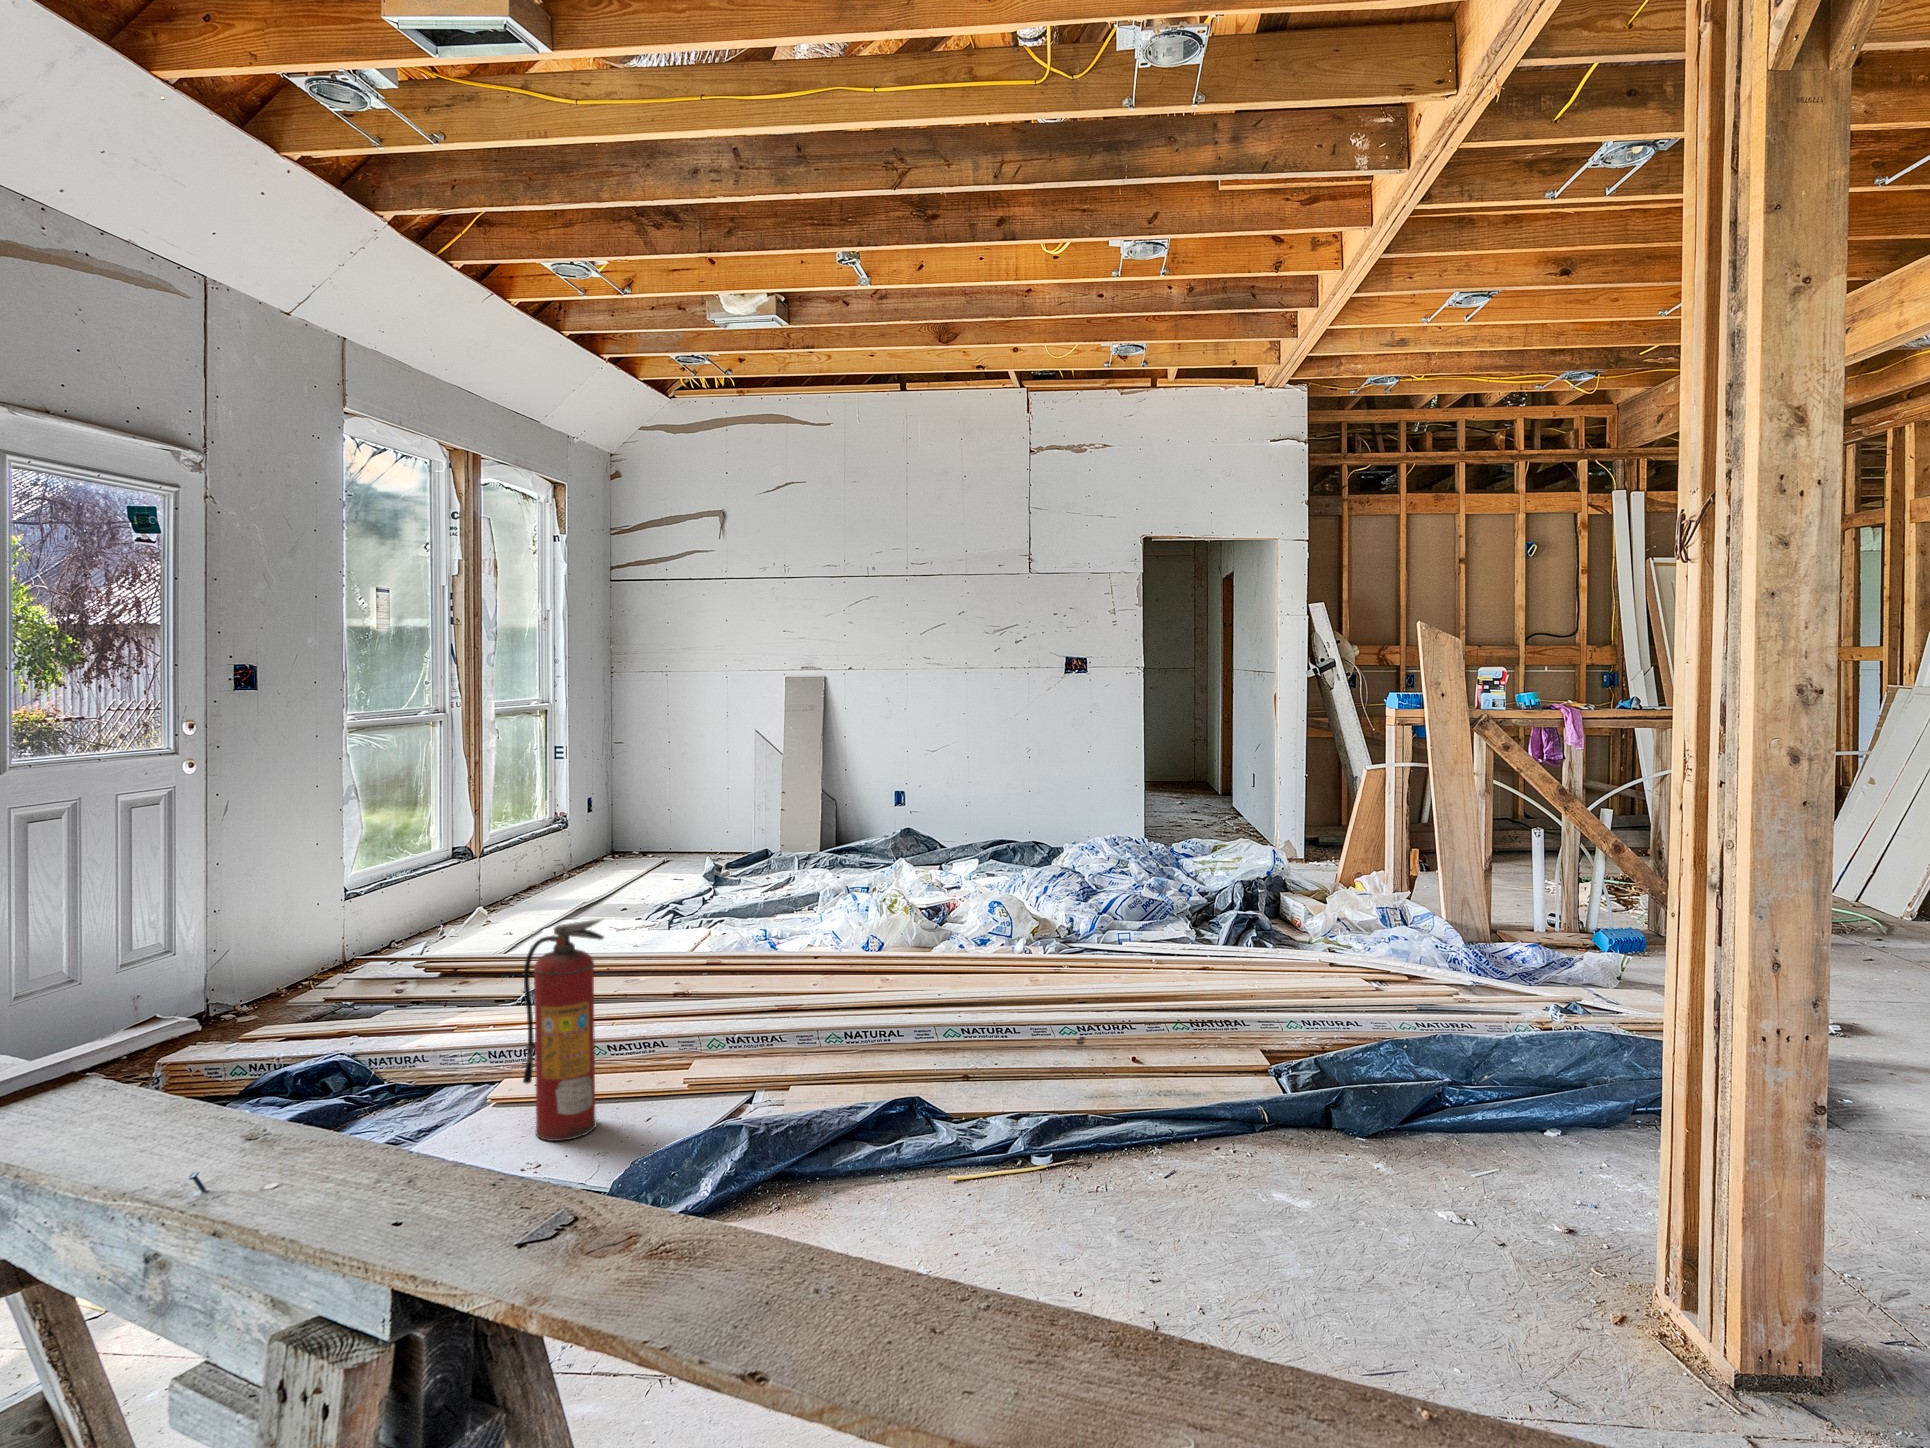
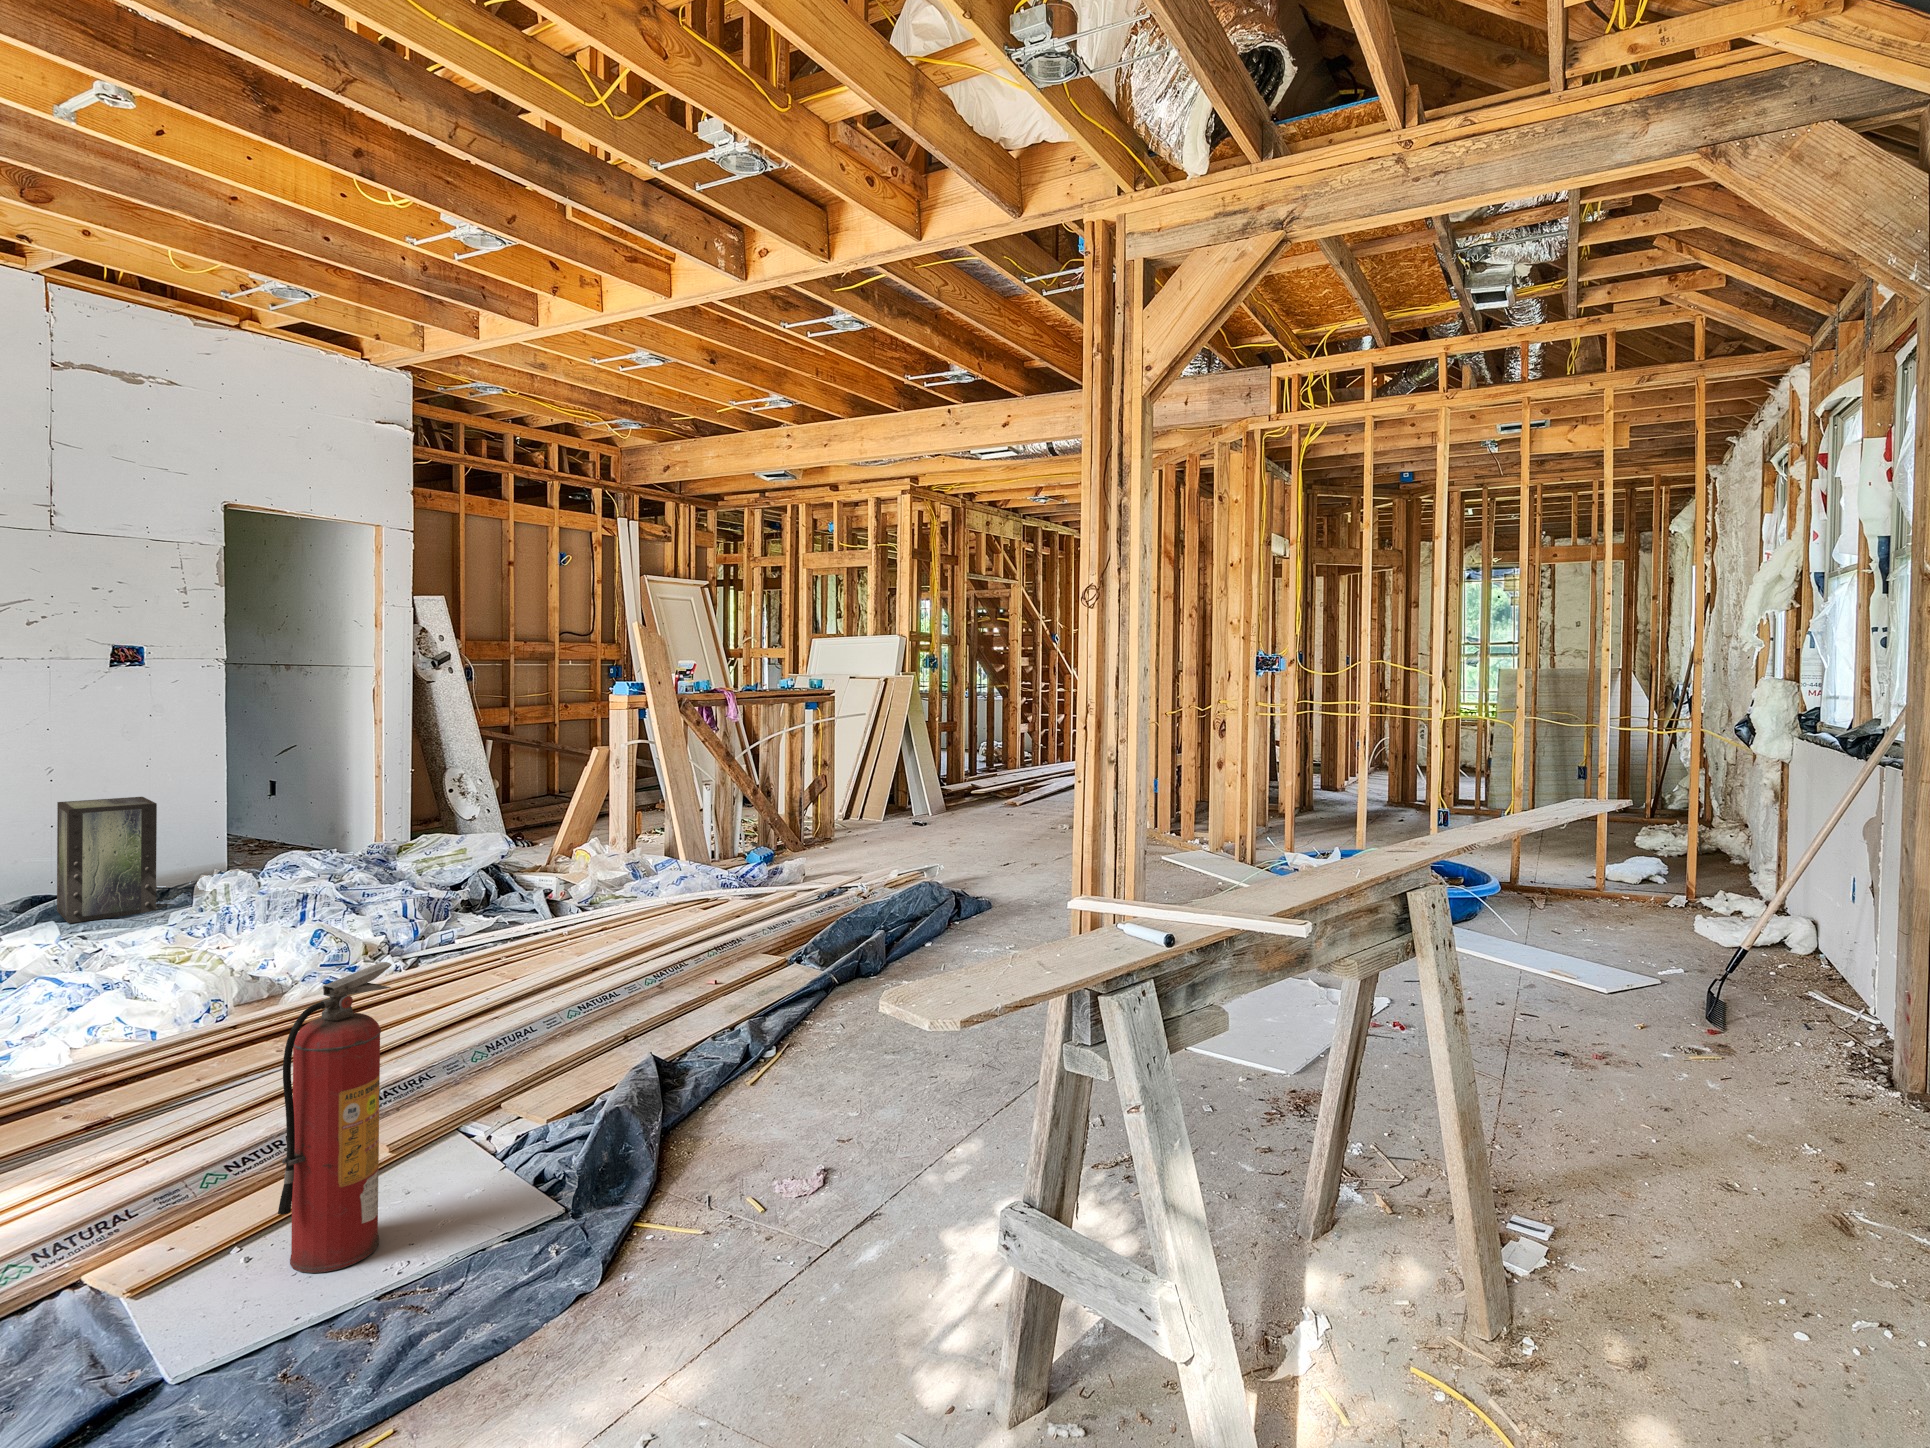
storage box: none [965,779,1028,873] -> present [57,797,157,923]

